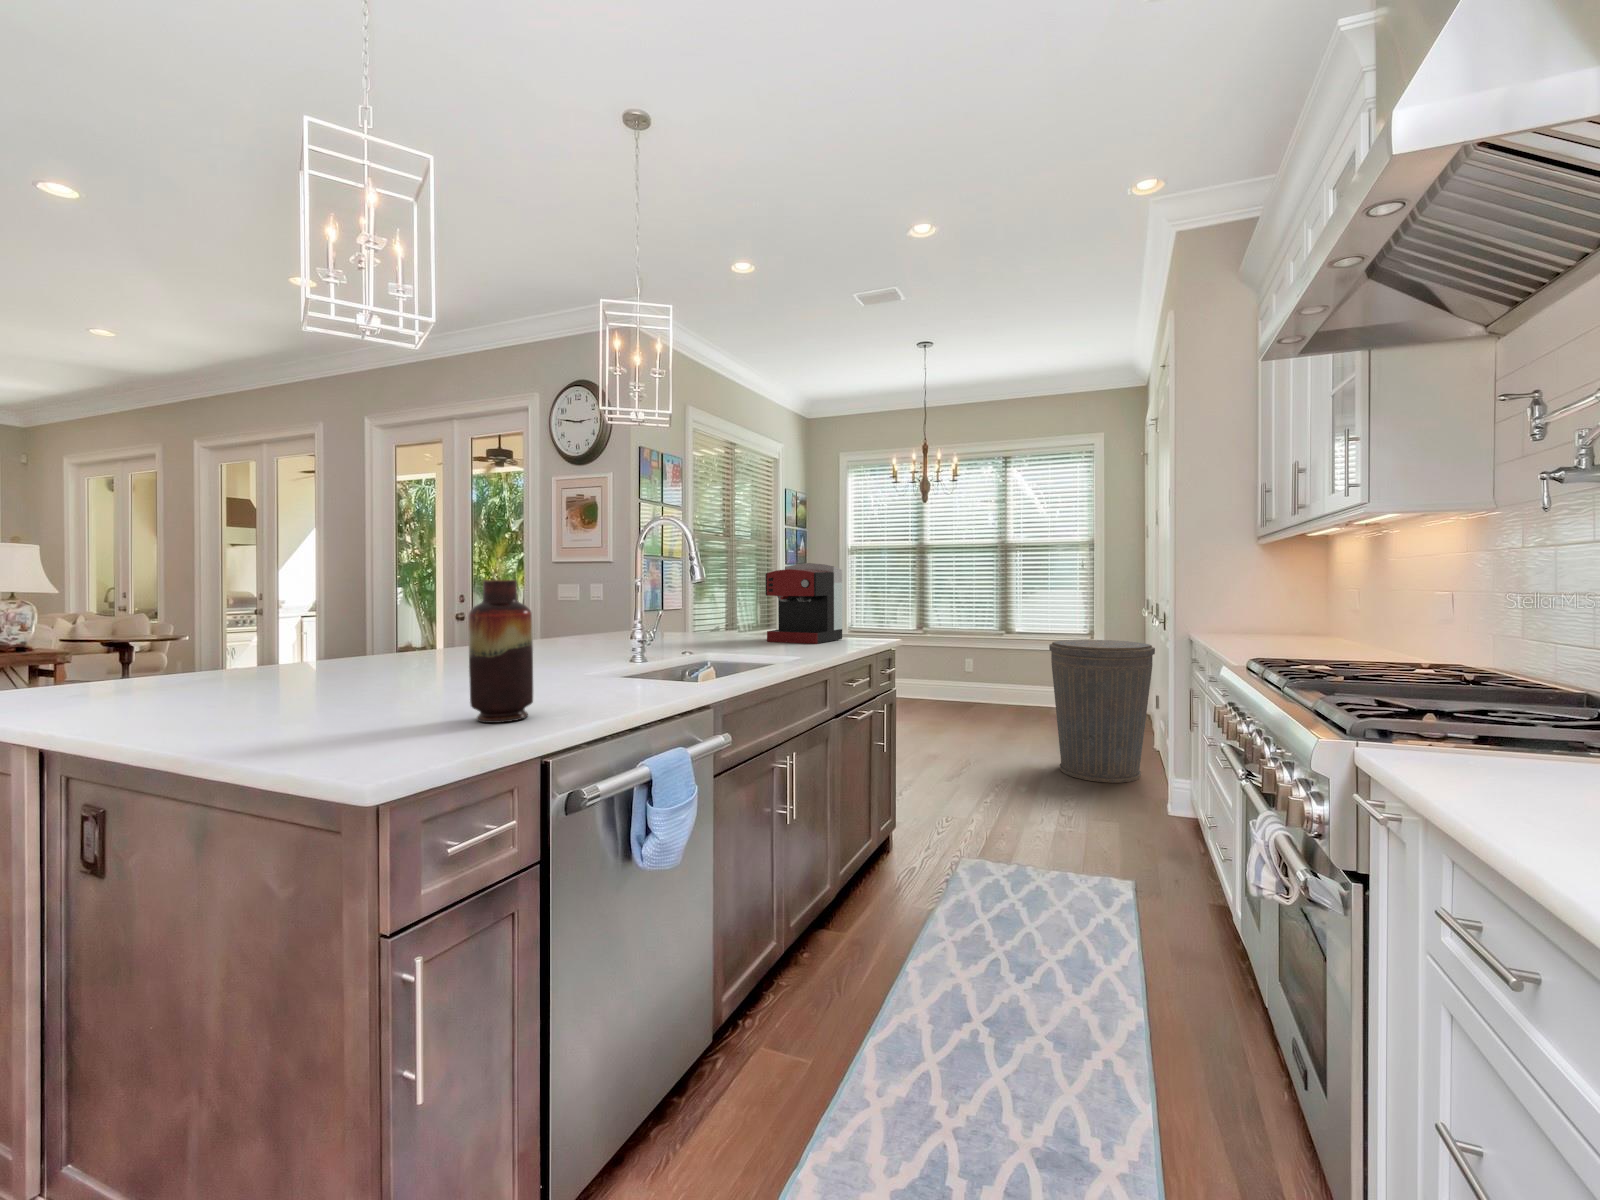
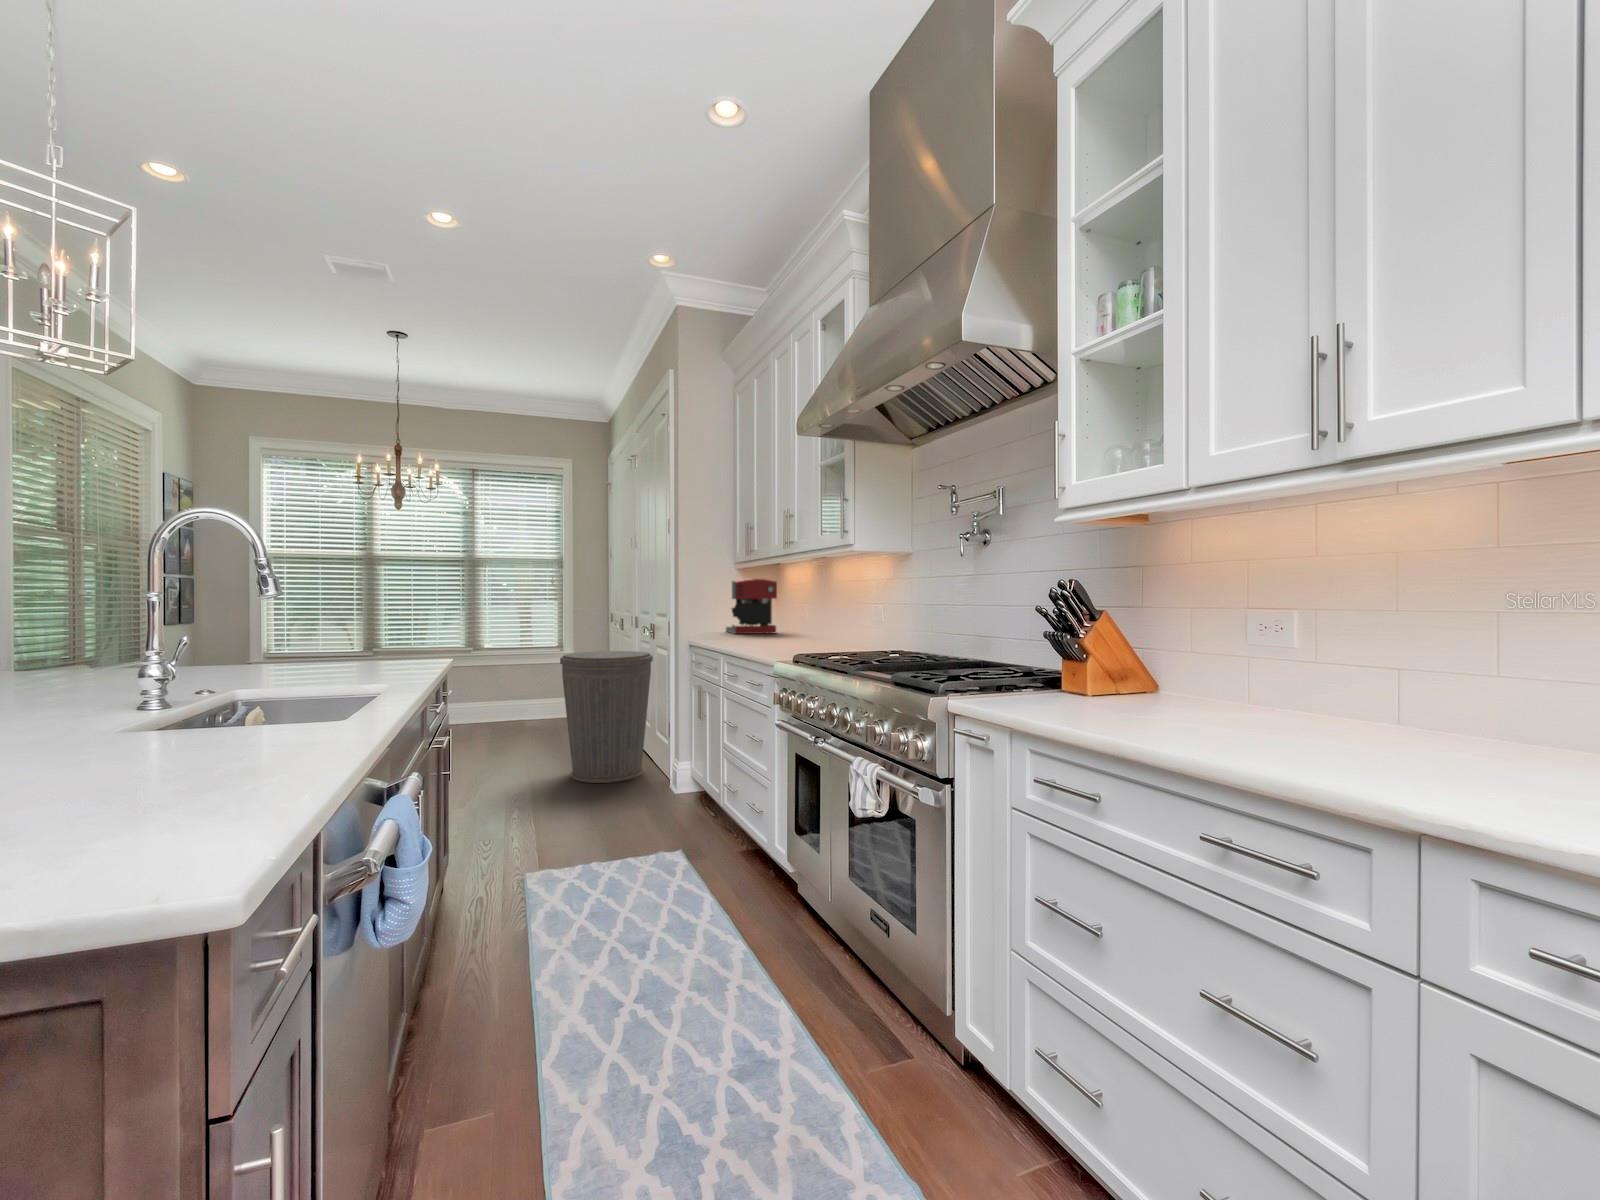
coffee maker: present [765,563,842,644] -> present [726,579,777,634]
vase: present [468,580,533,723] -> none [101,591,213,796]

